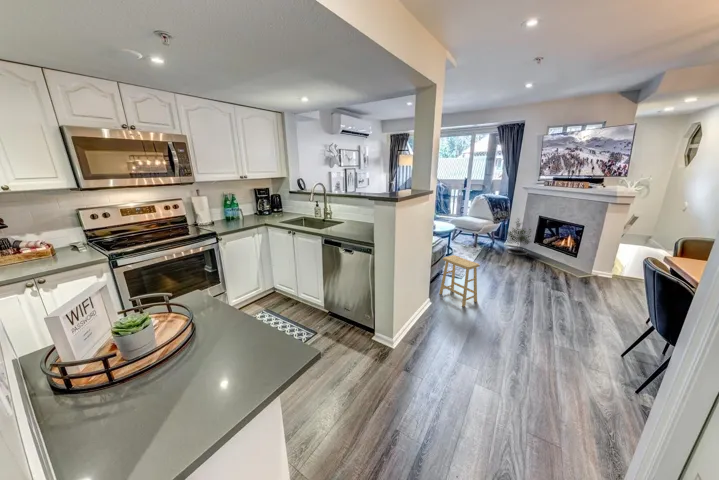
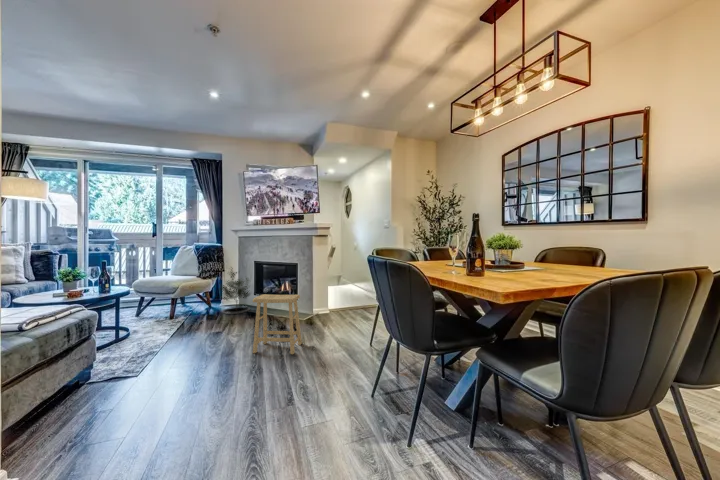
footstool: present [439,255,480,307] -> present [253,294,302,354]

